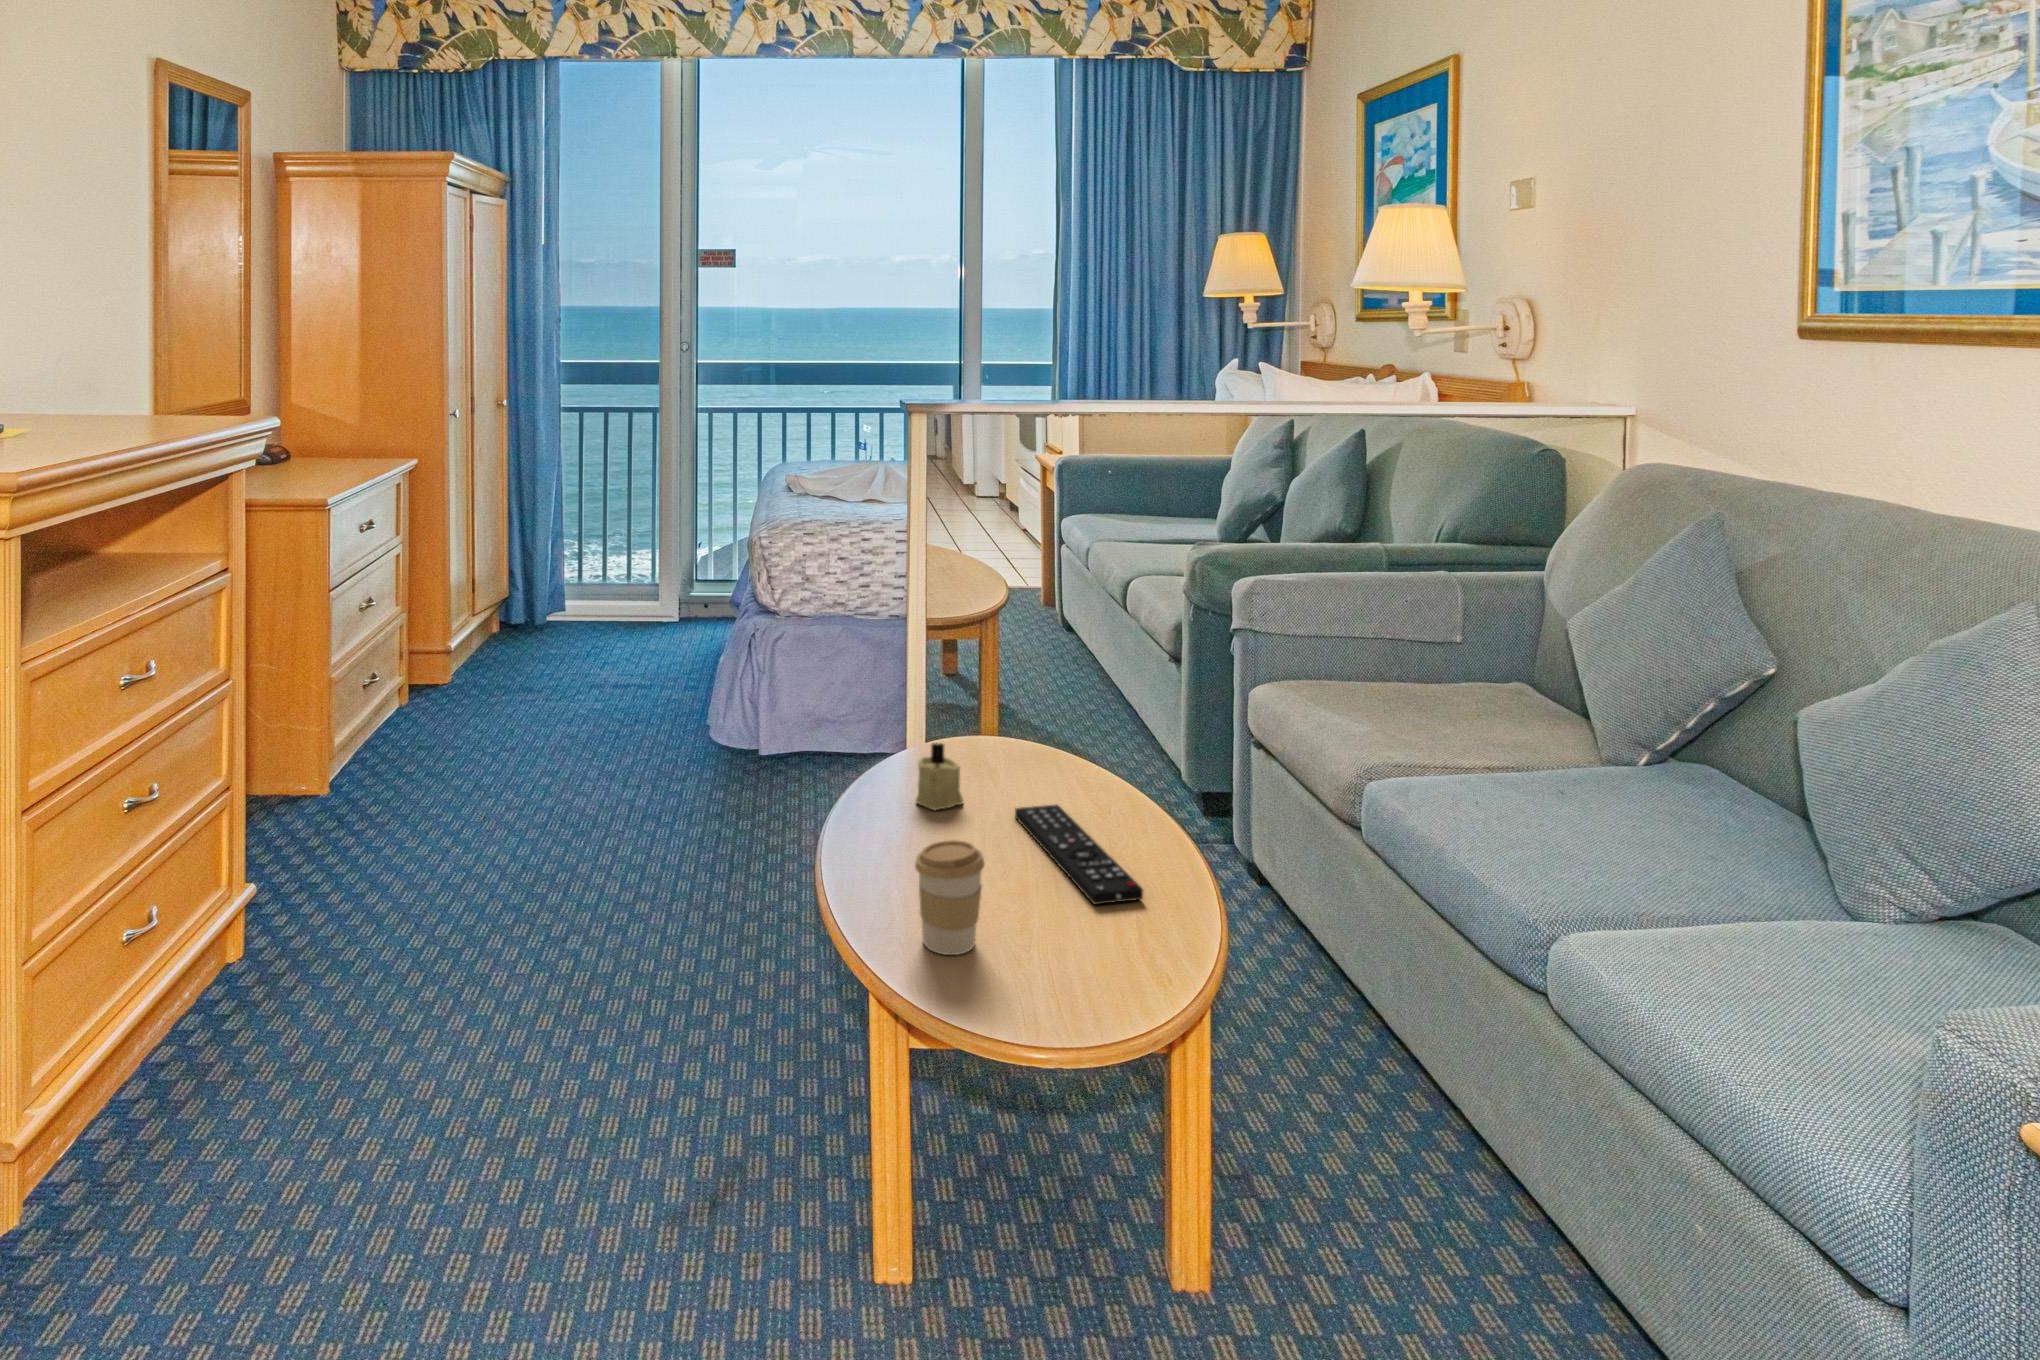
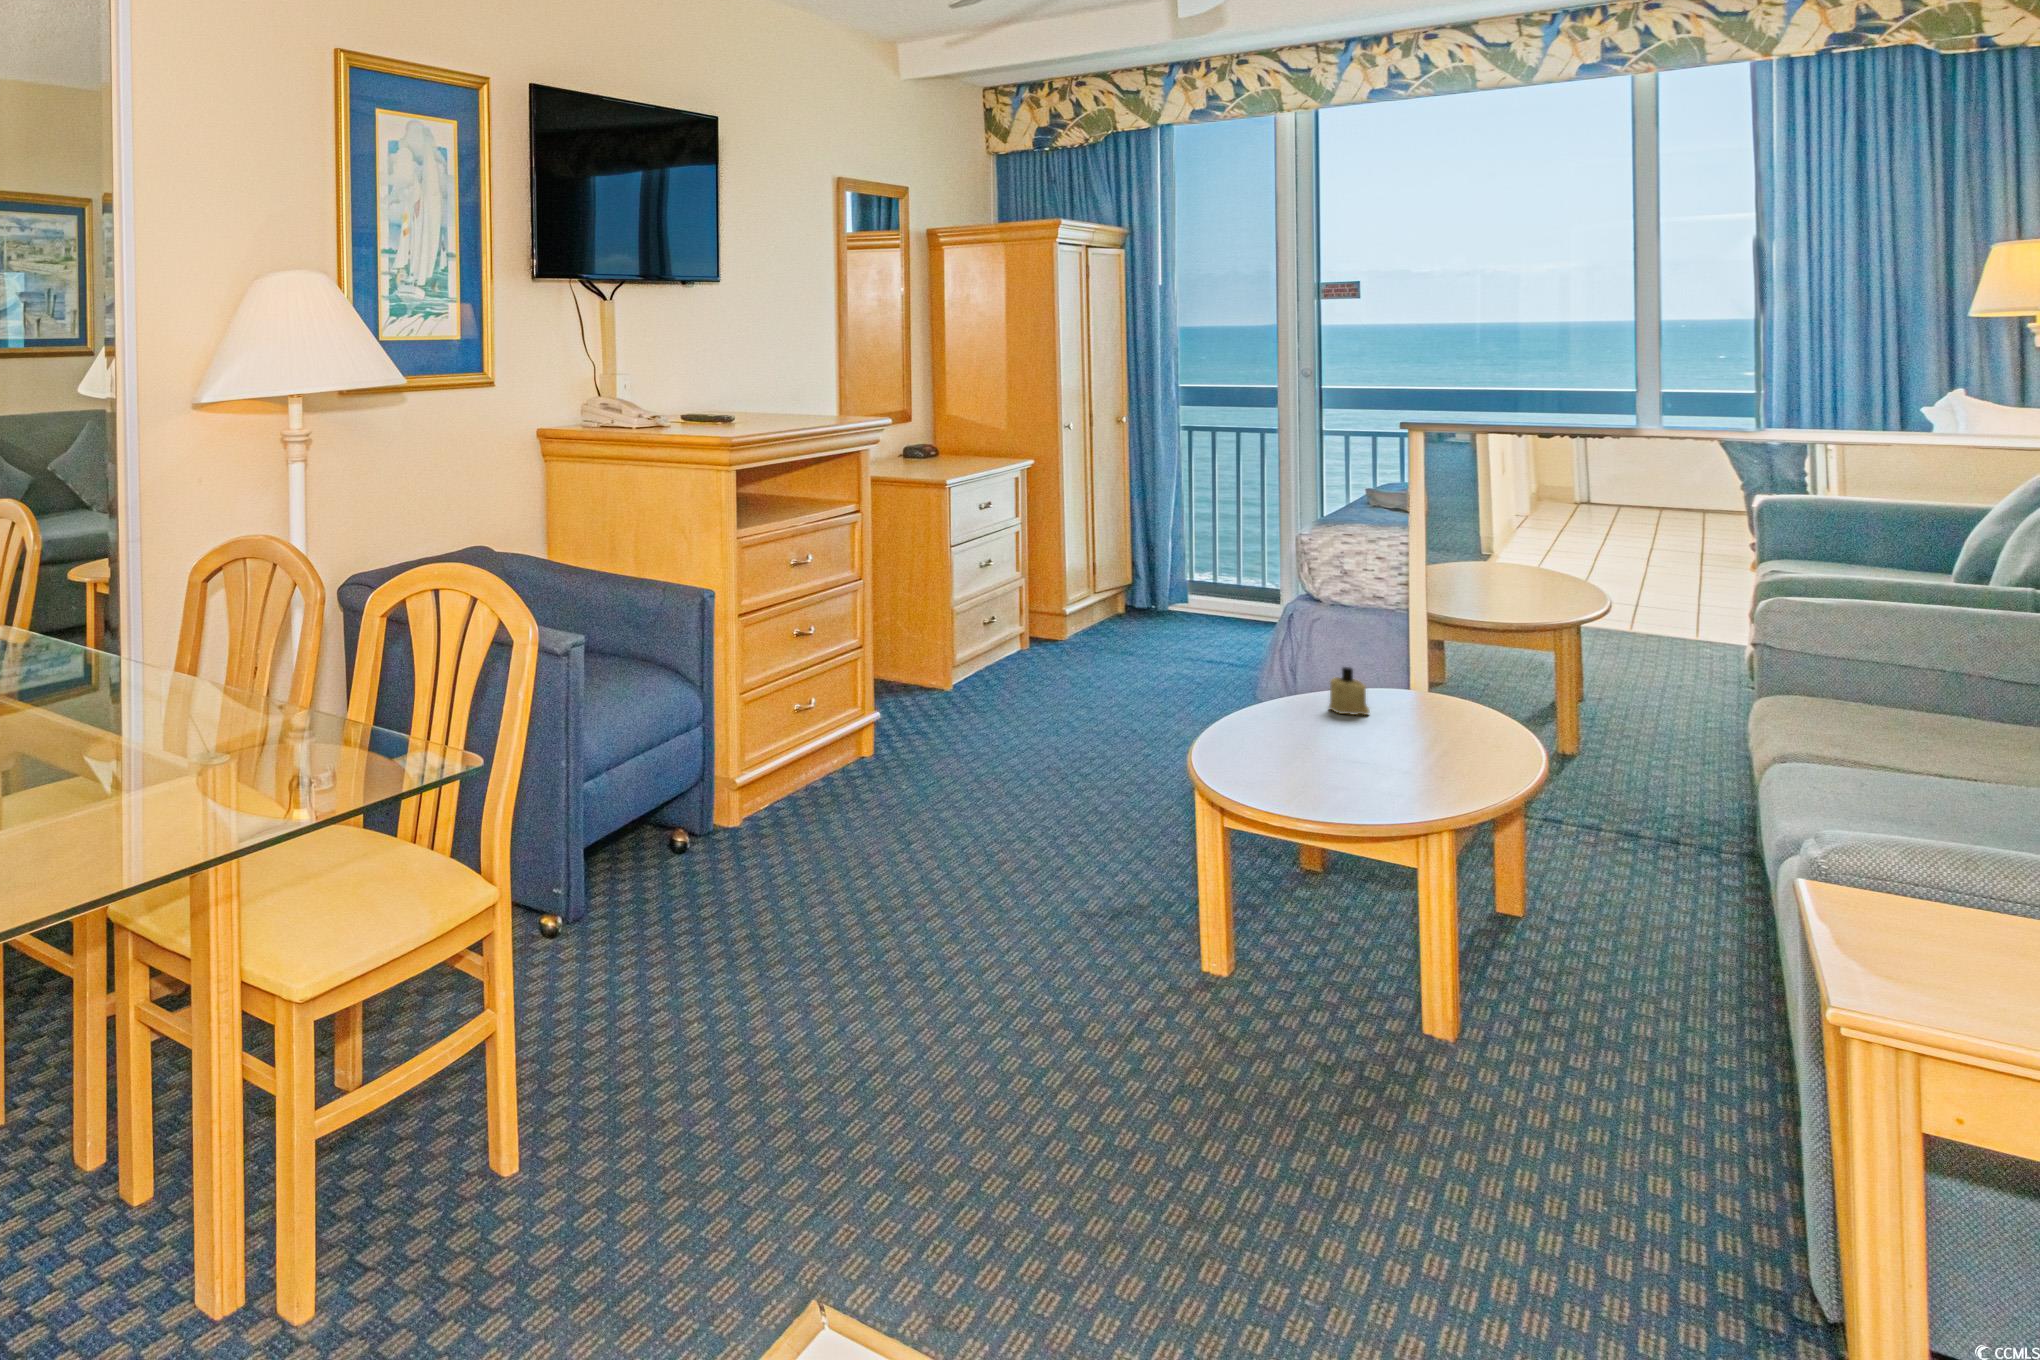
remote control: present [1015,805,1143,904] -> none [1406,721,1464,777]
coffee cup: present [915,840,985,955] -> none [1258,699,1310,768]

